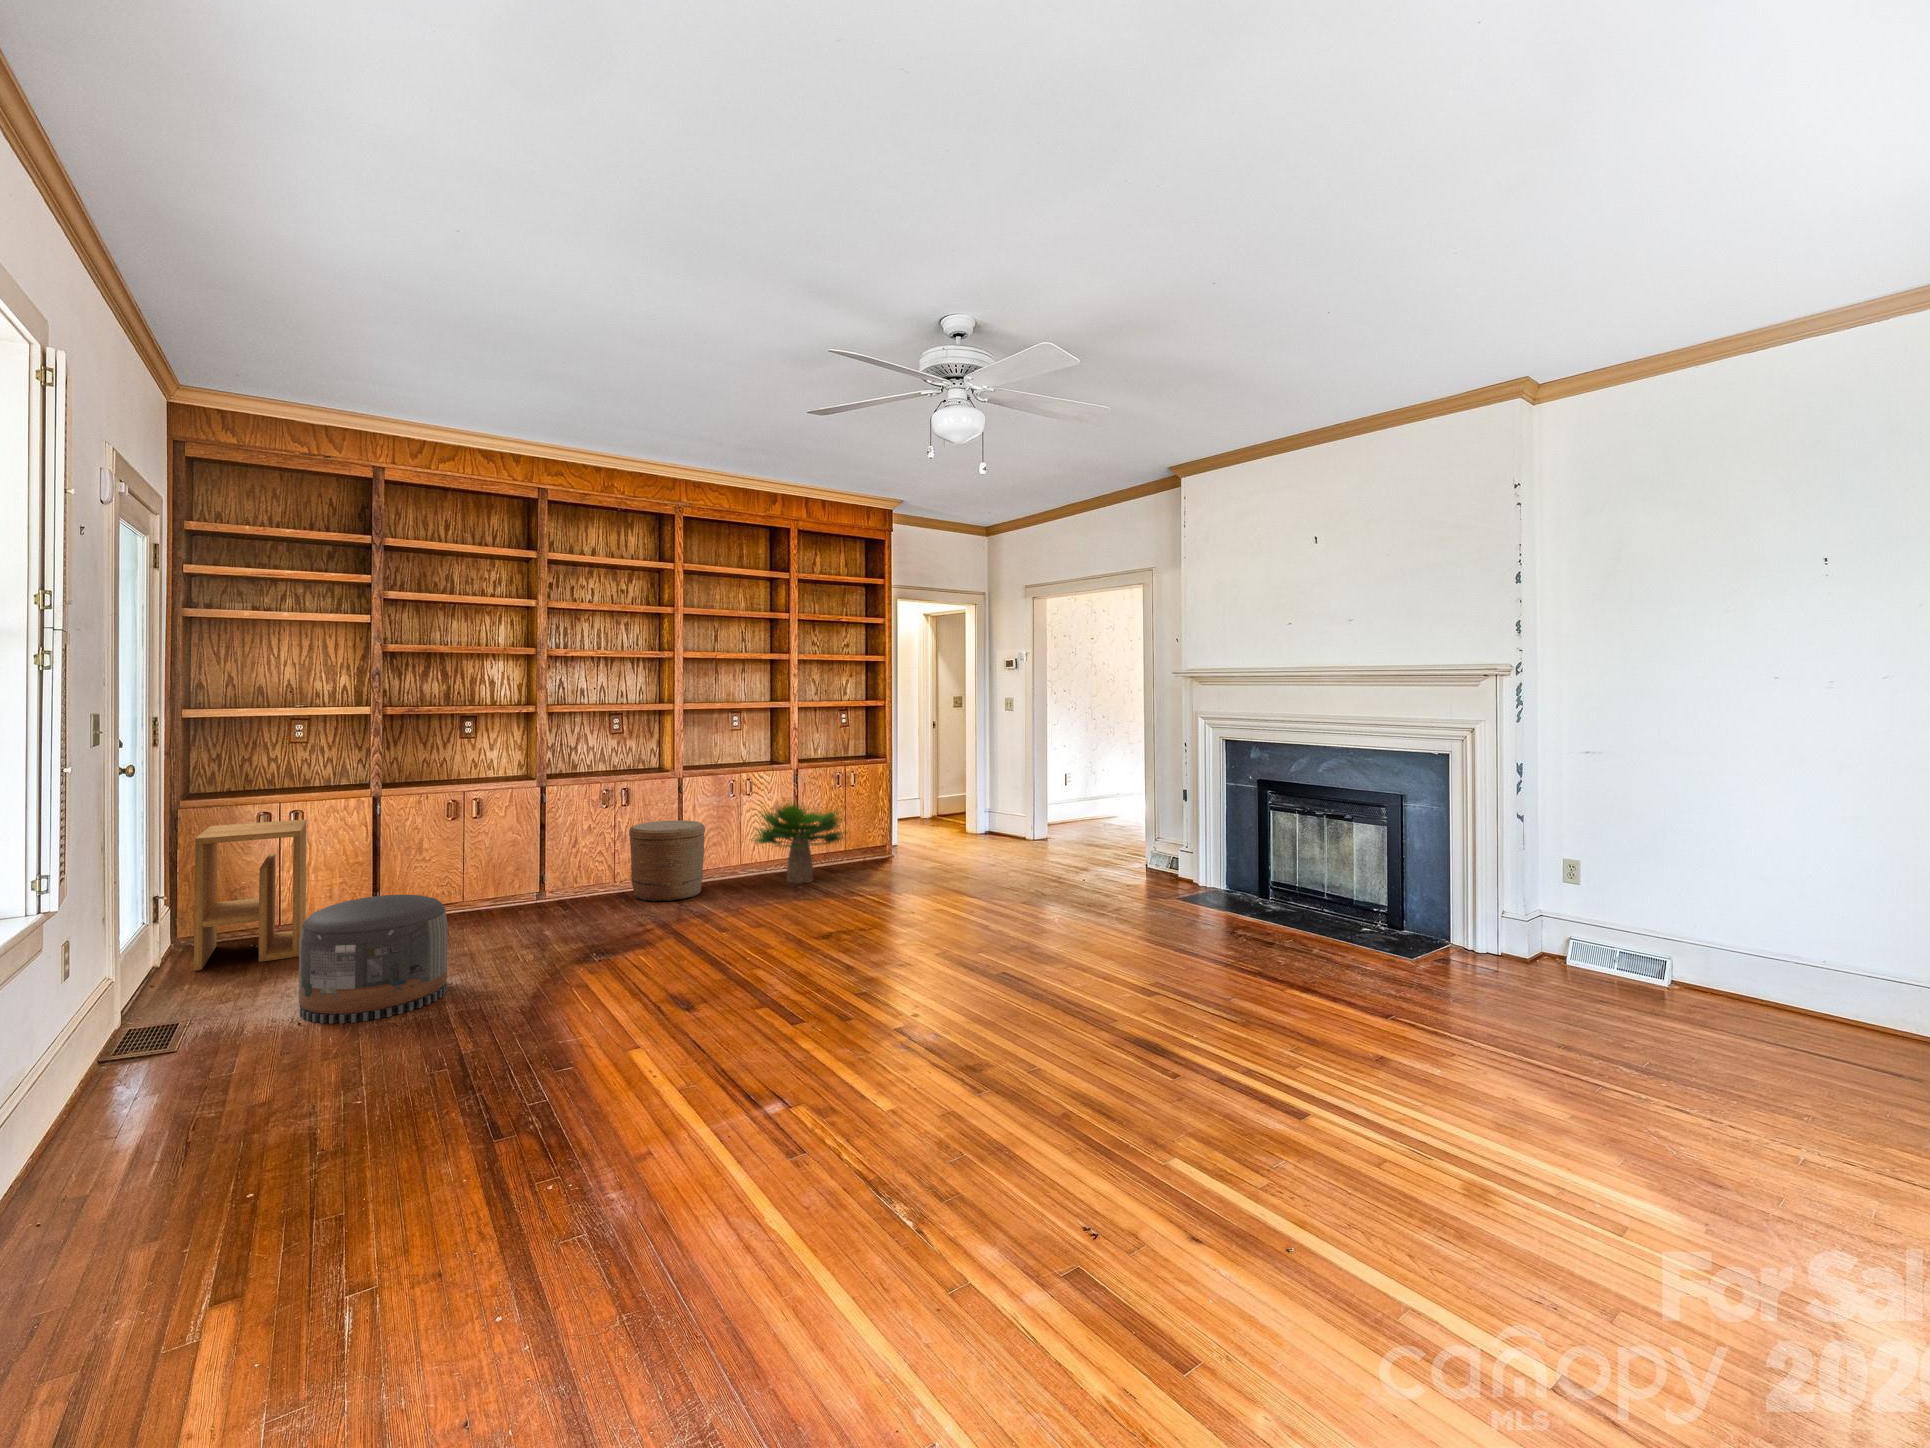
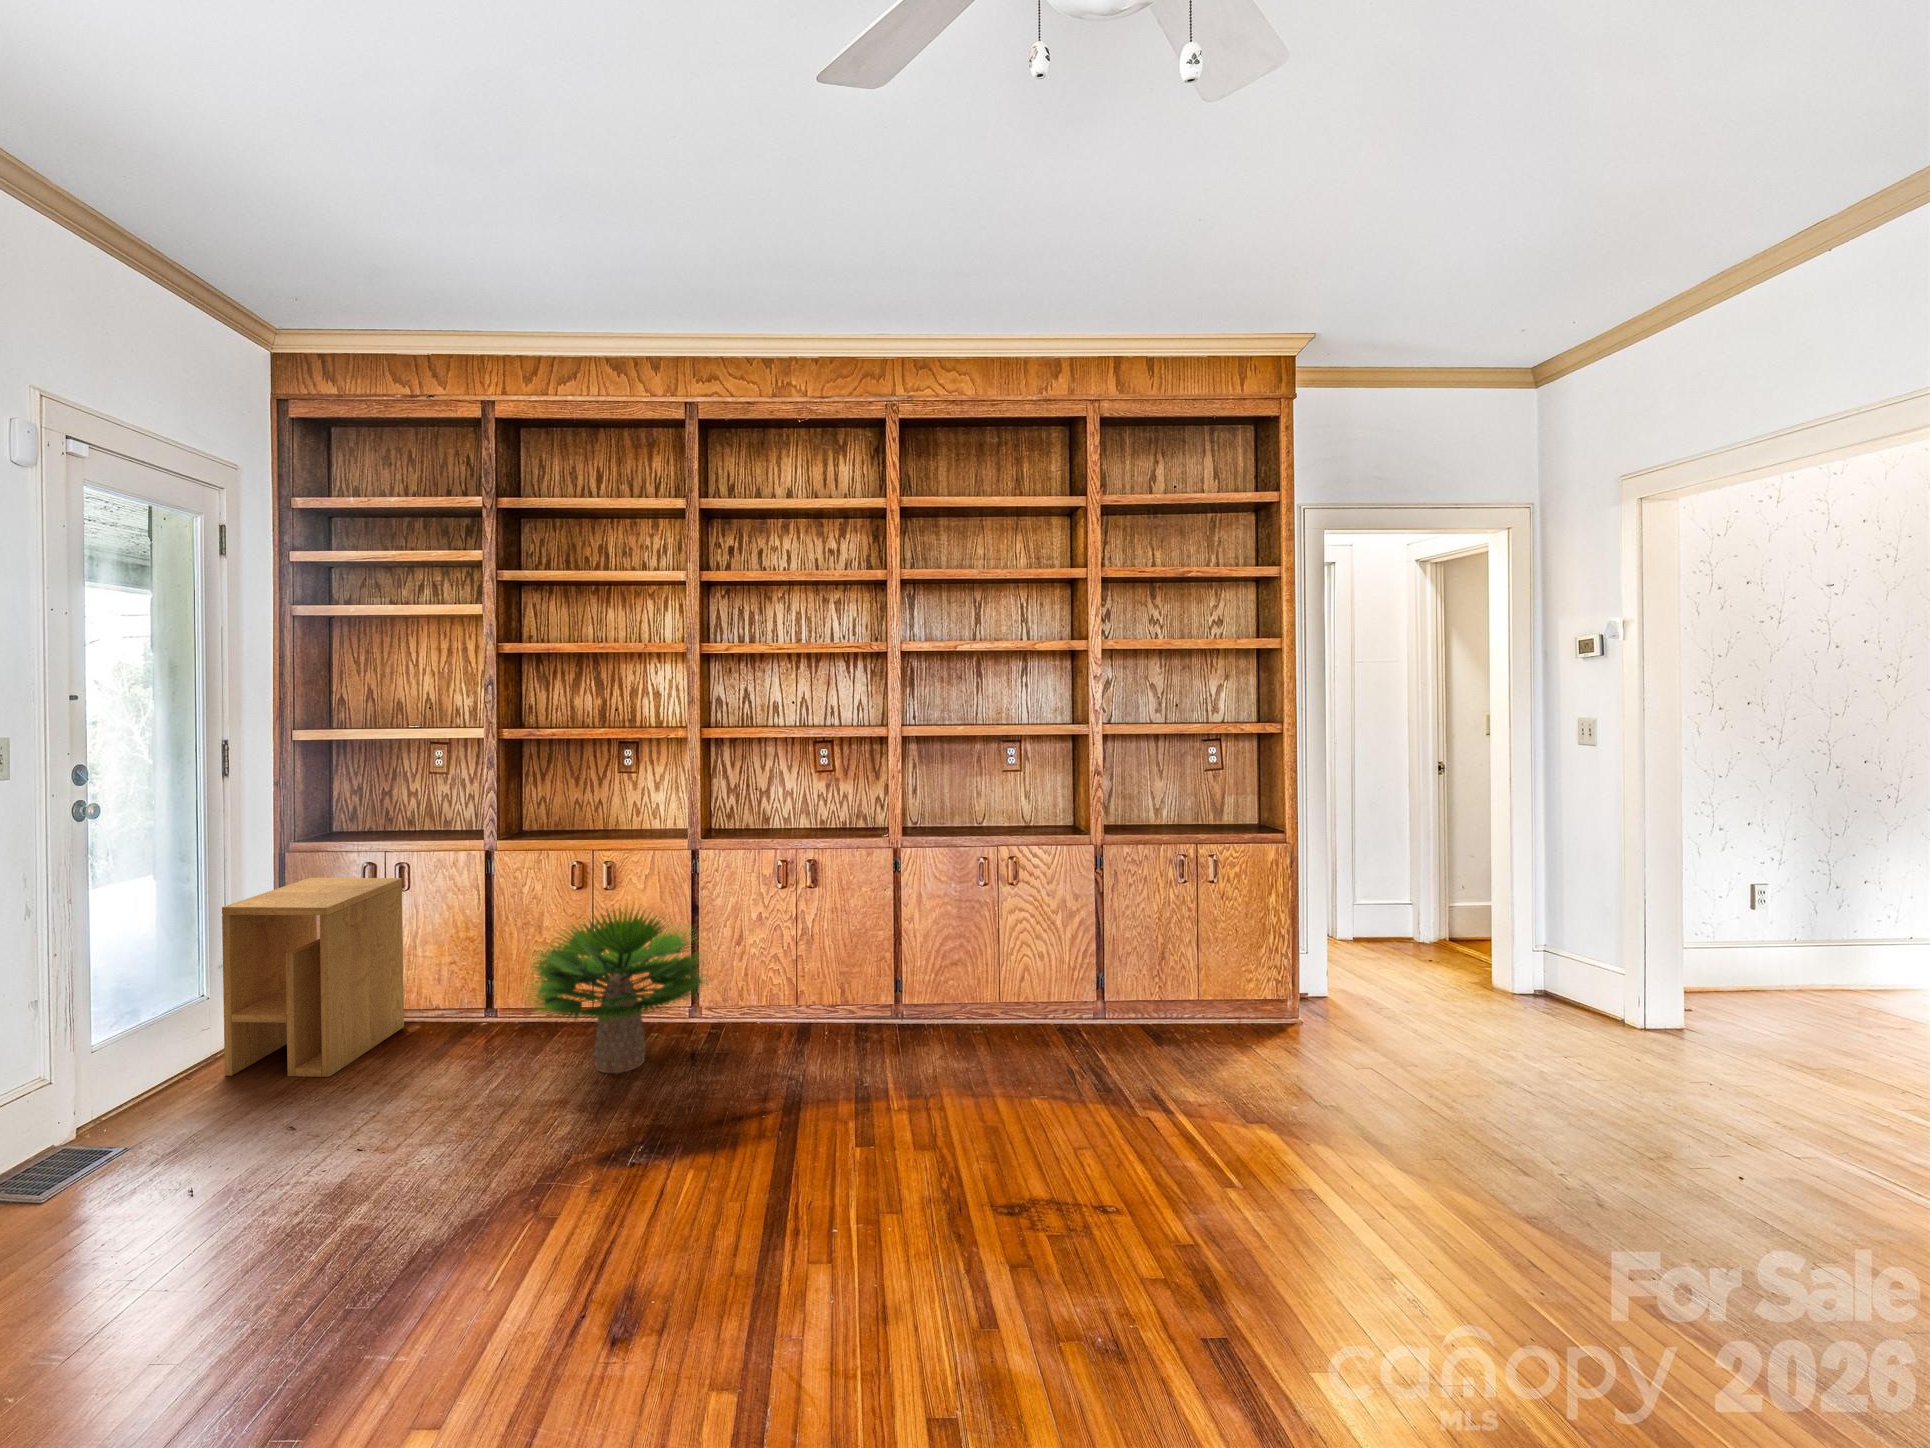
potted plant: present [753,800,846,884] -> present [530,908,708,1073]
woven basket: present [629,820,705,902] -> none [790,918,909,1068]
pouf: present [299,894,448,1024] -> none [60,1058,320,1319]

